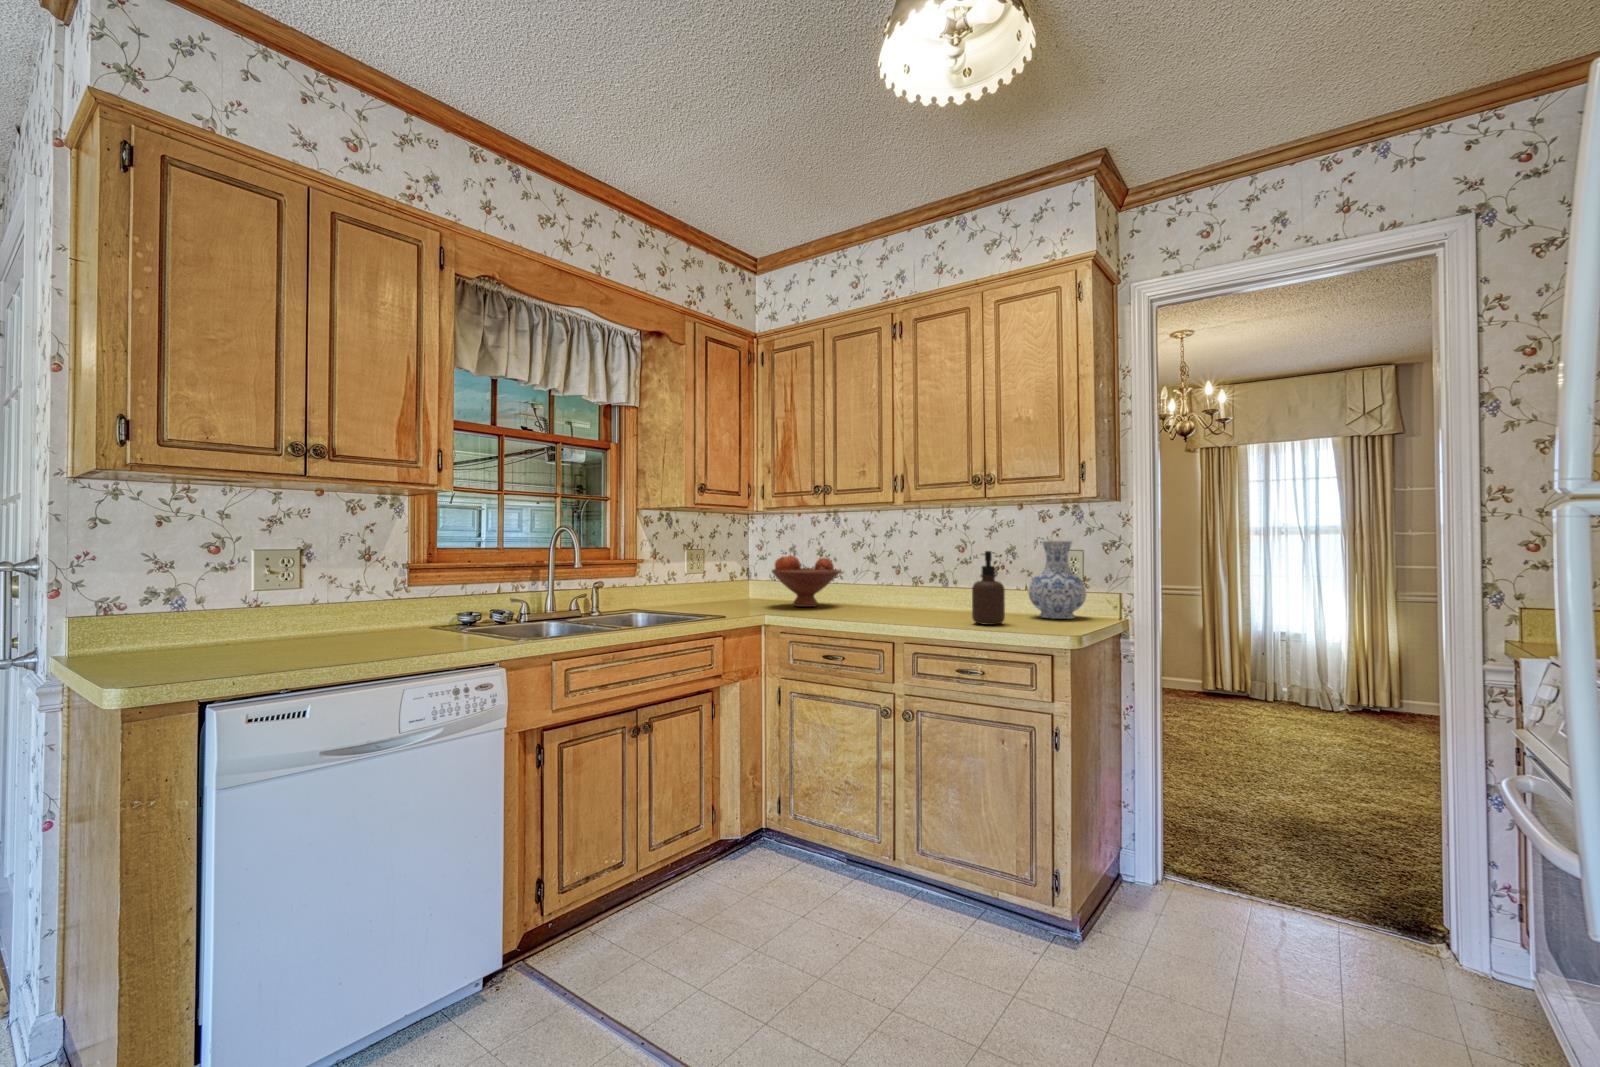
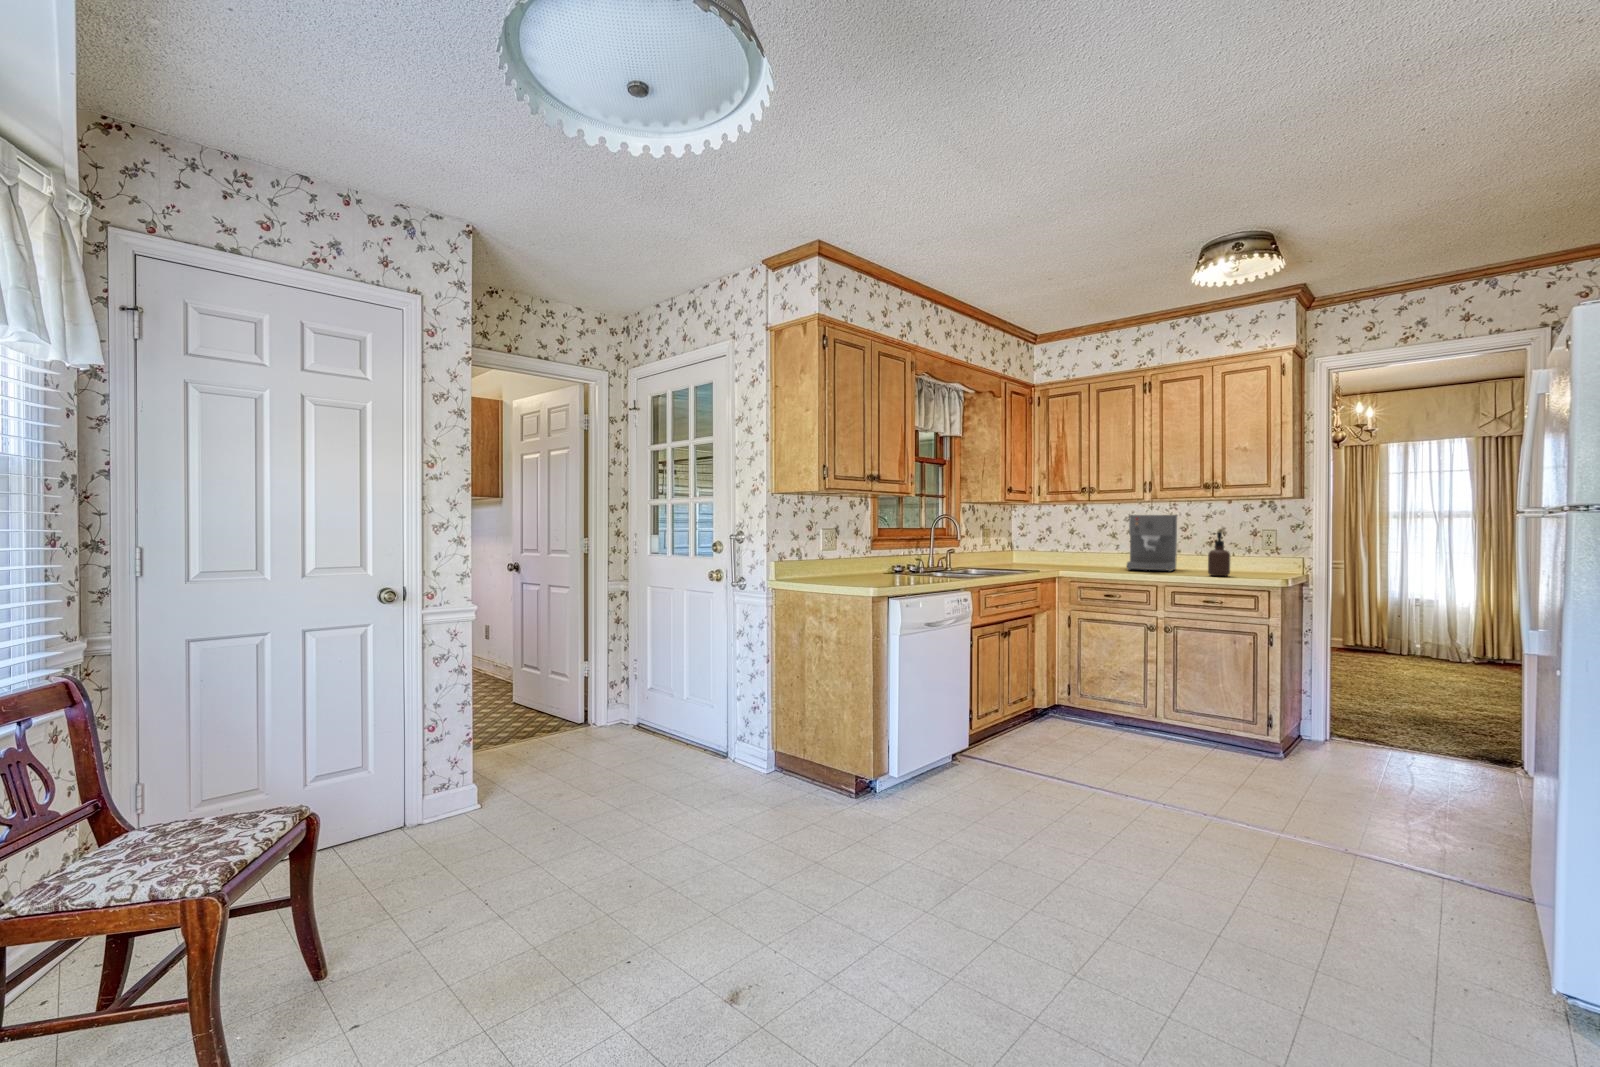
coffee maker: none [867,526,945,615] -> present [1127,515,1177,572]
vase: present [1028,540,1086,619] -> none [1241,525,1281,574]
fruit bowl: present [772,555,840,607] -> none [1050,533,1098,567]

